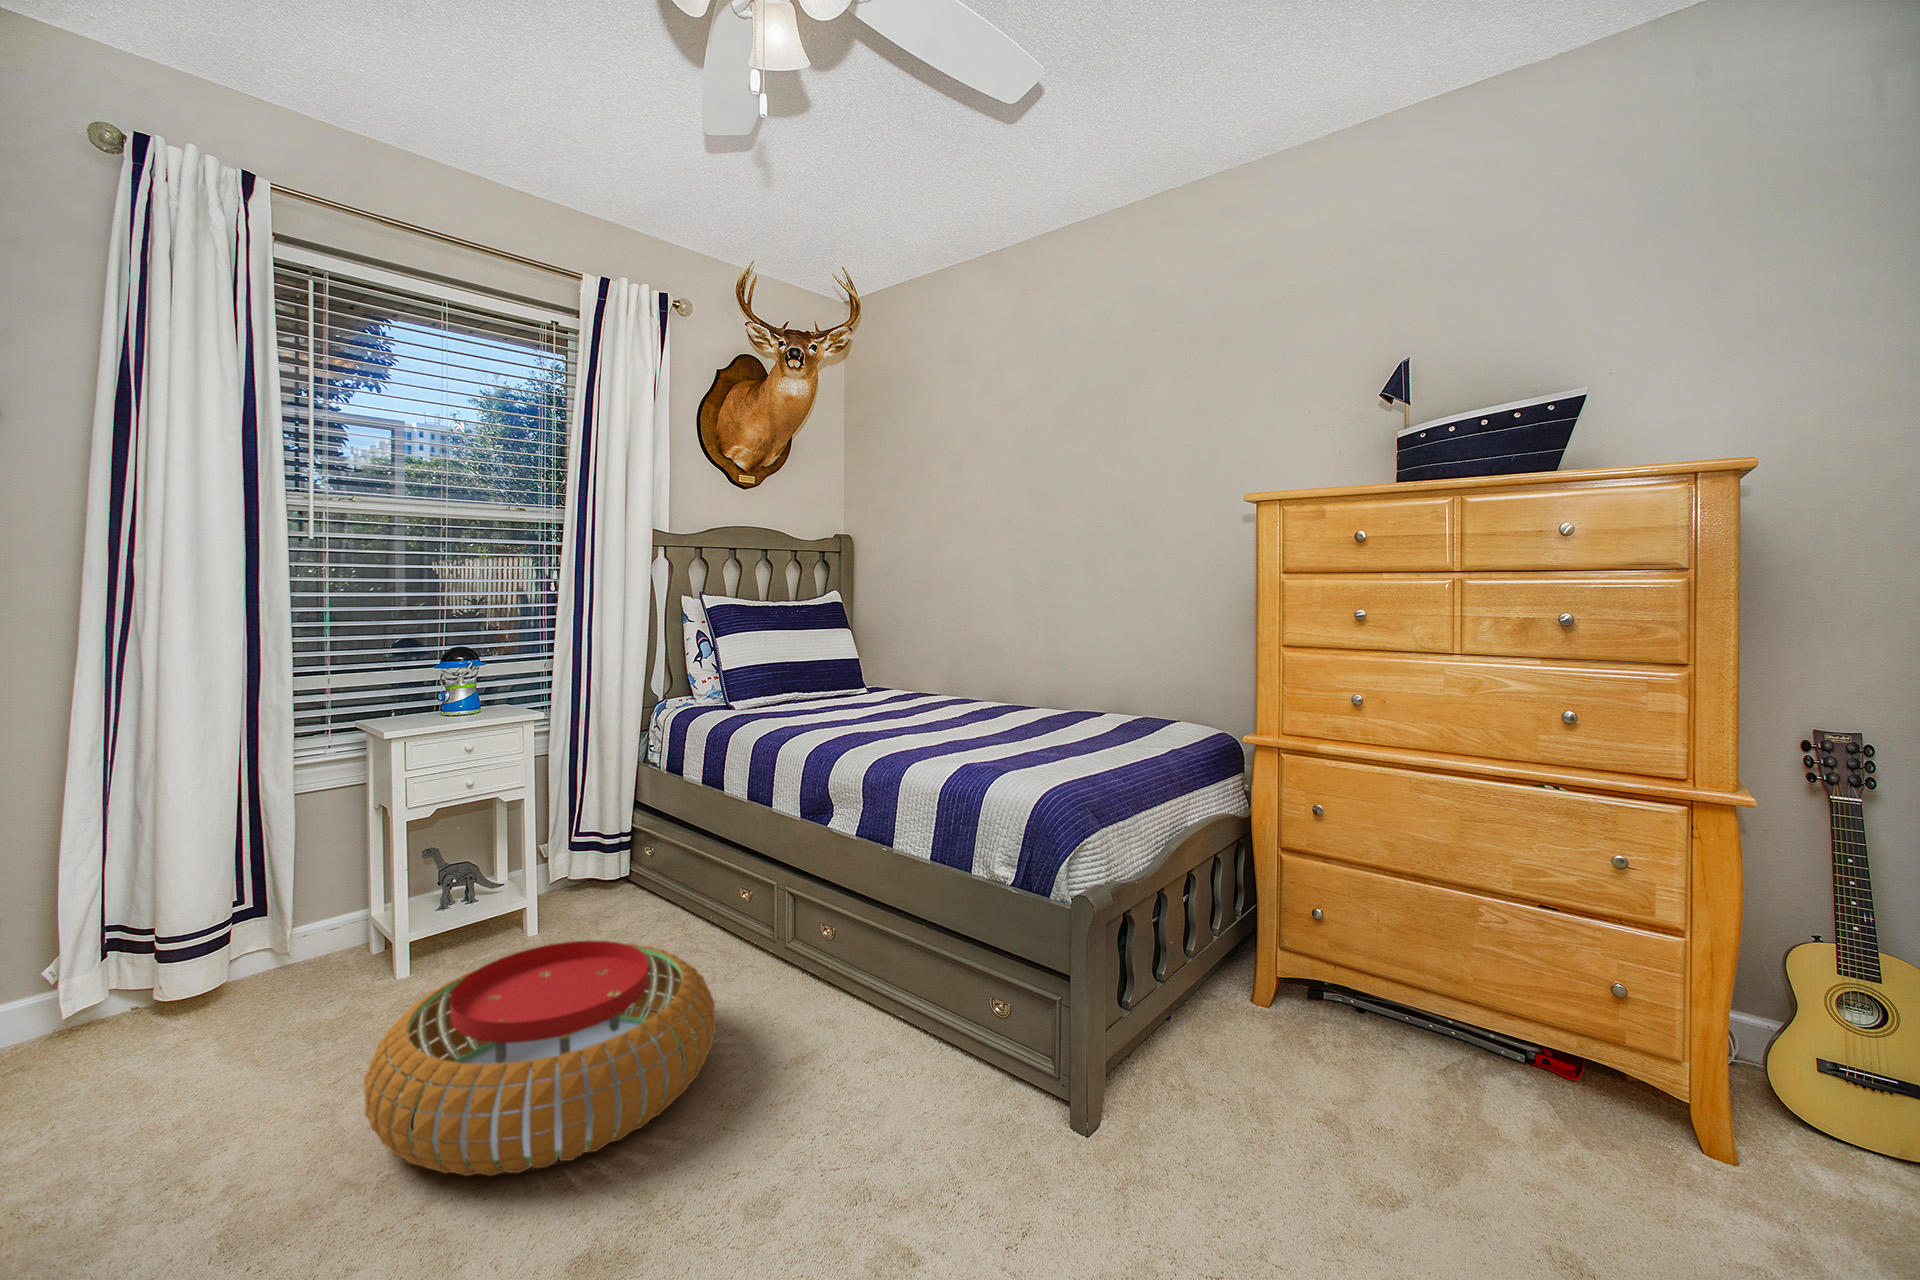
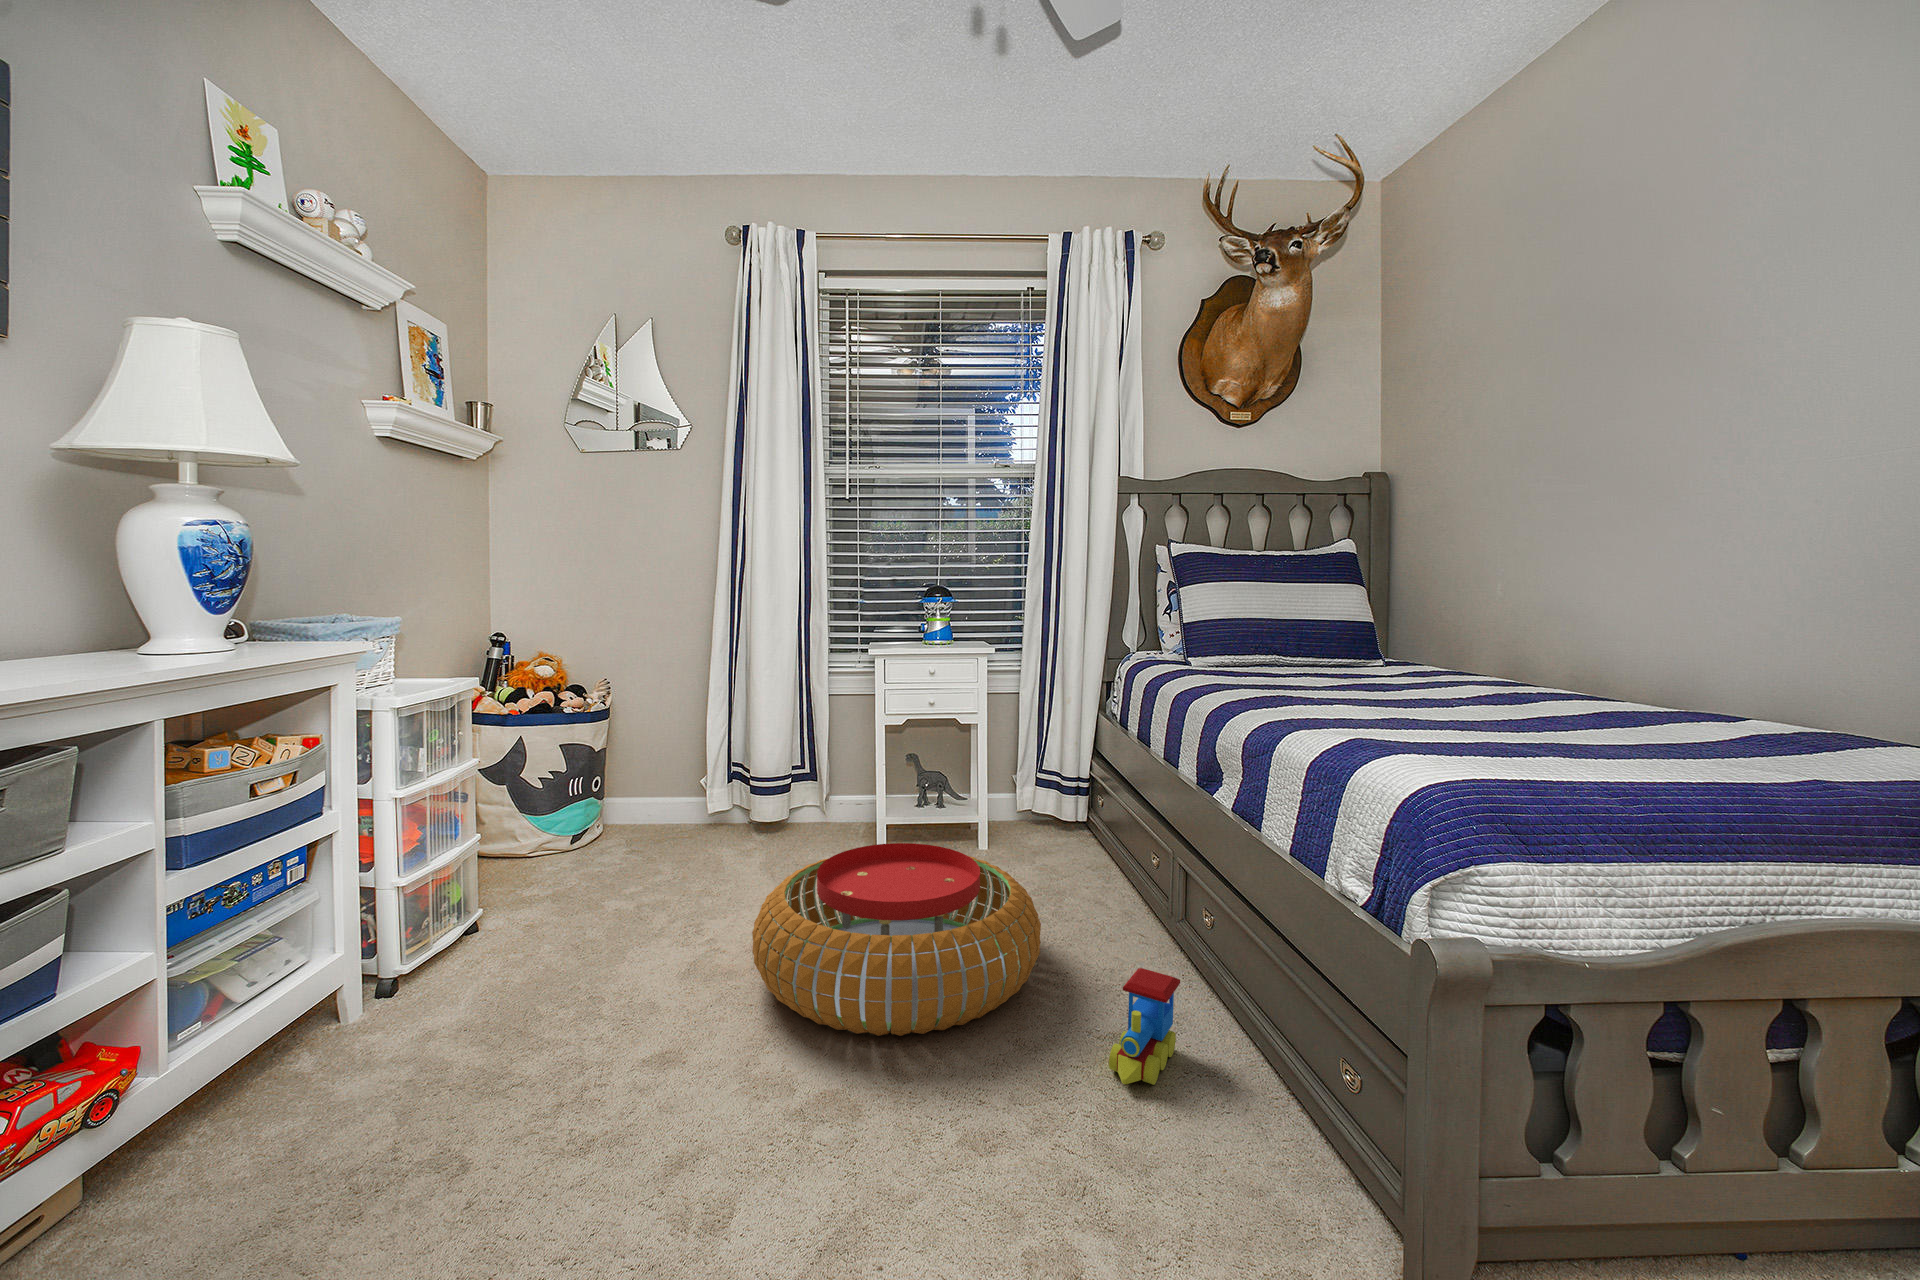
toy train: none [818,984,860,1082] -> present [1109,968,1180,1085]

